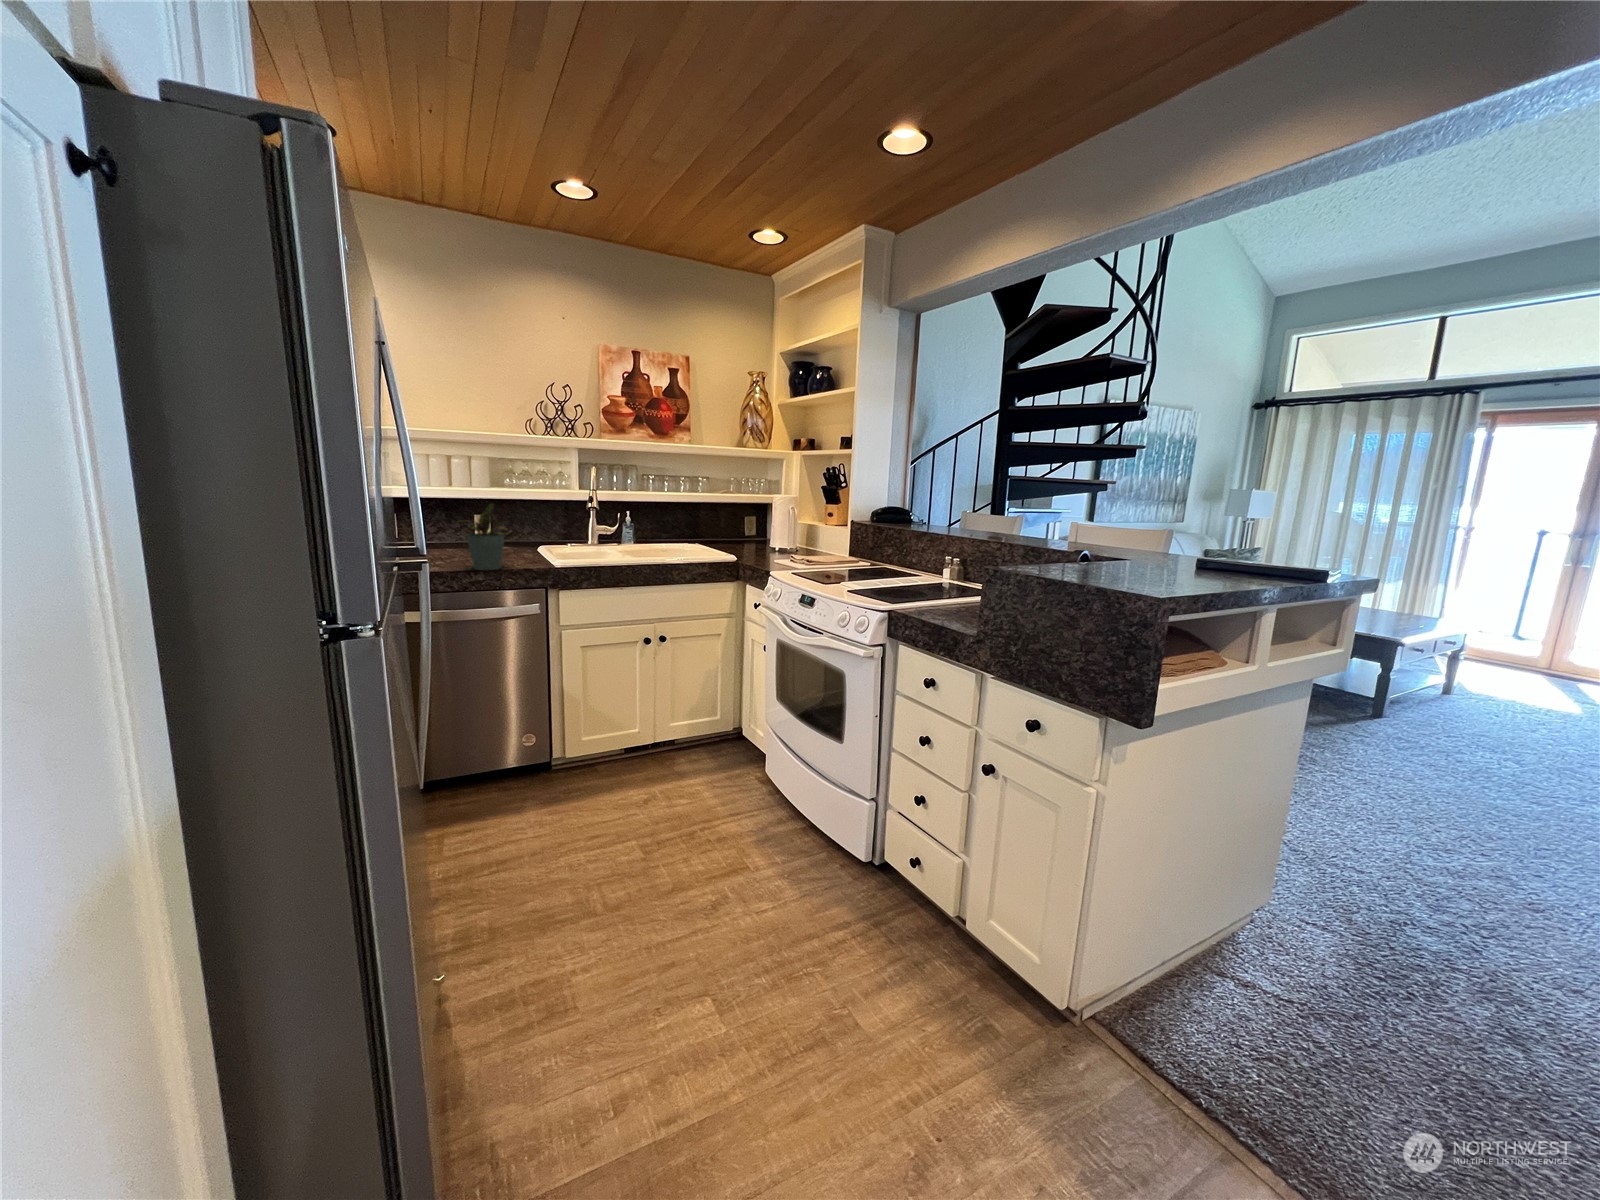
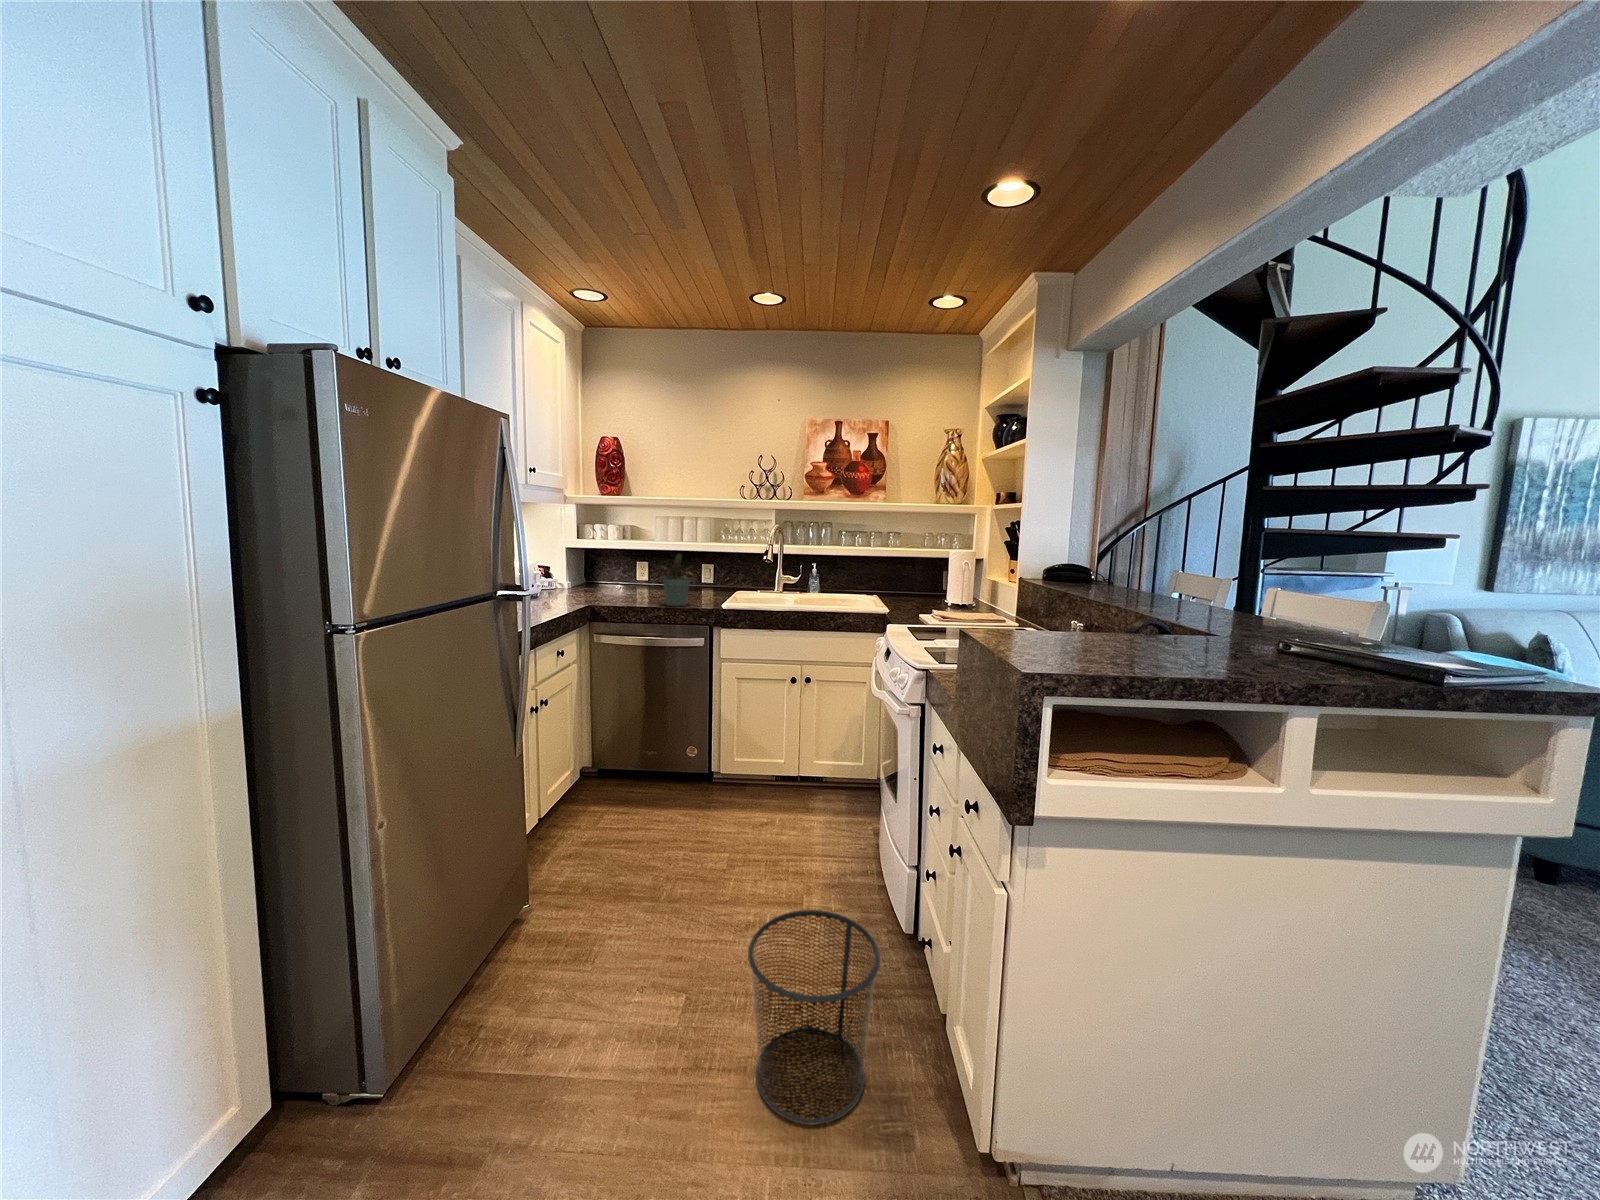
waste bin: none [822,855,952,1056] -> present [748,910,880,1125]

